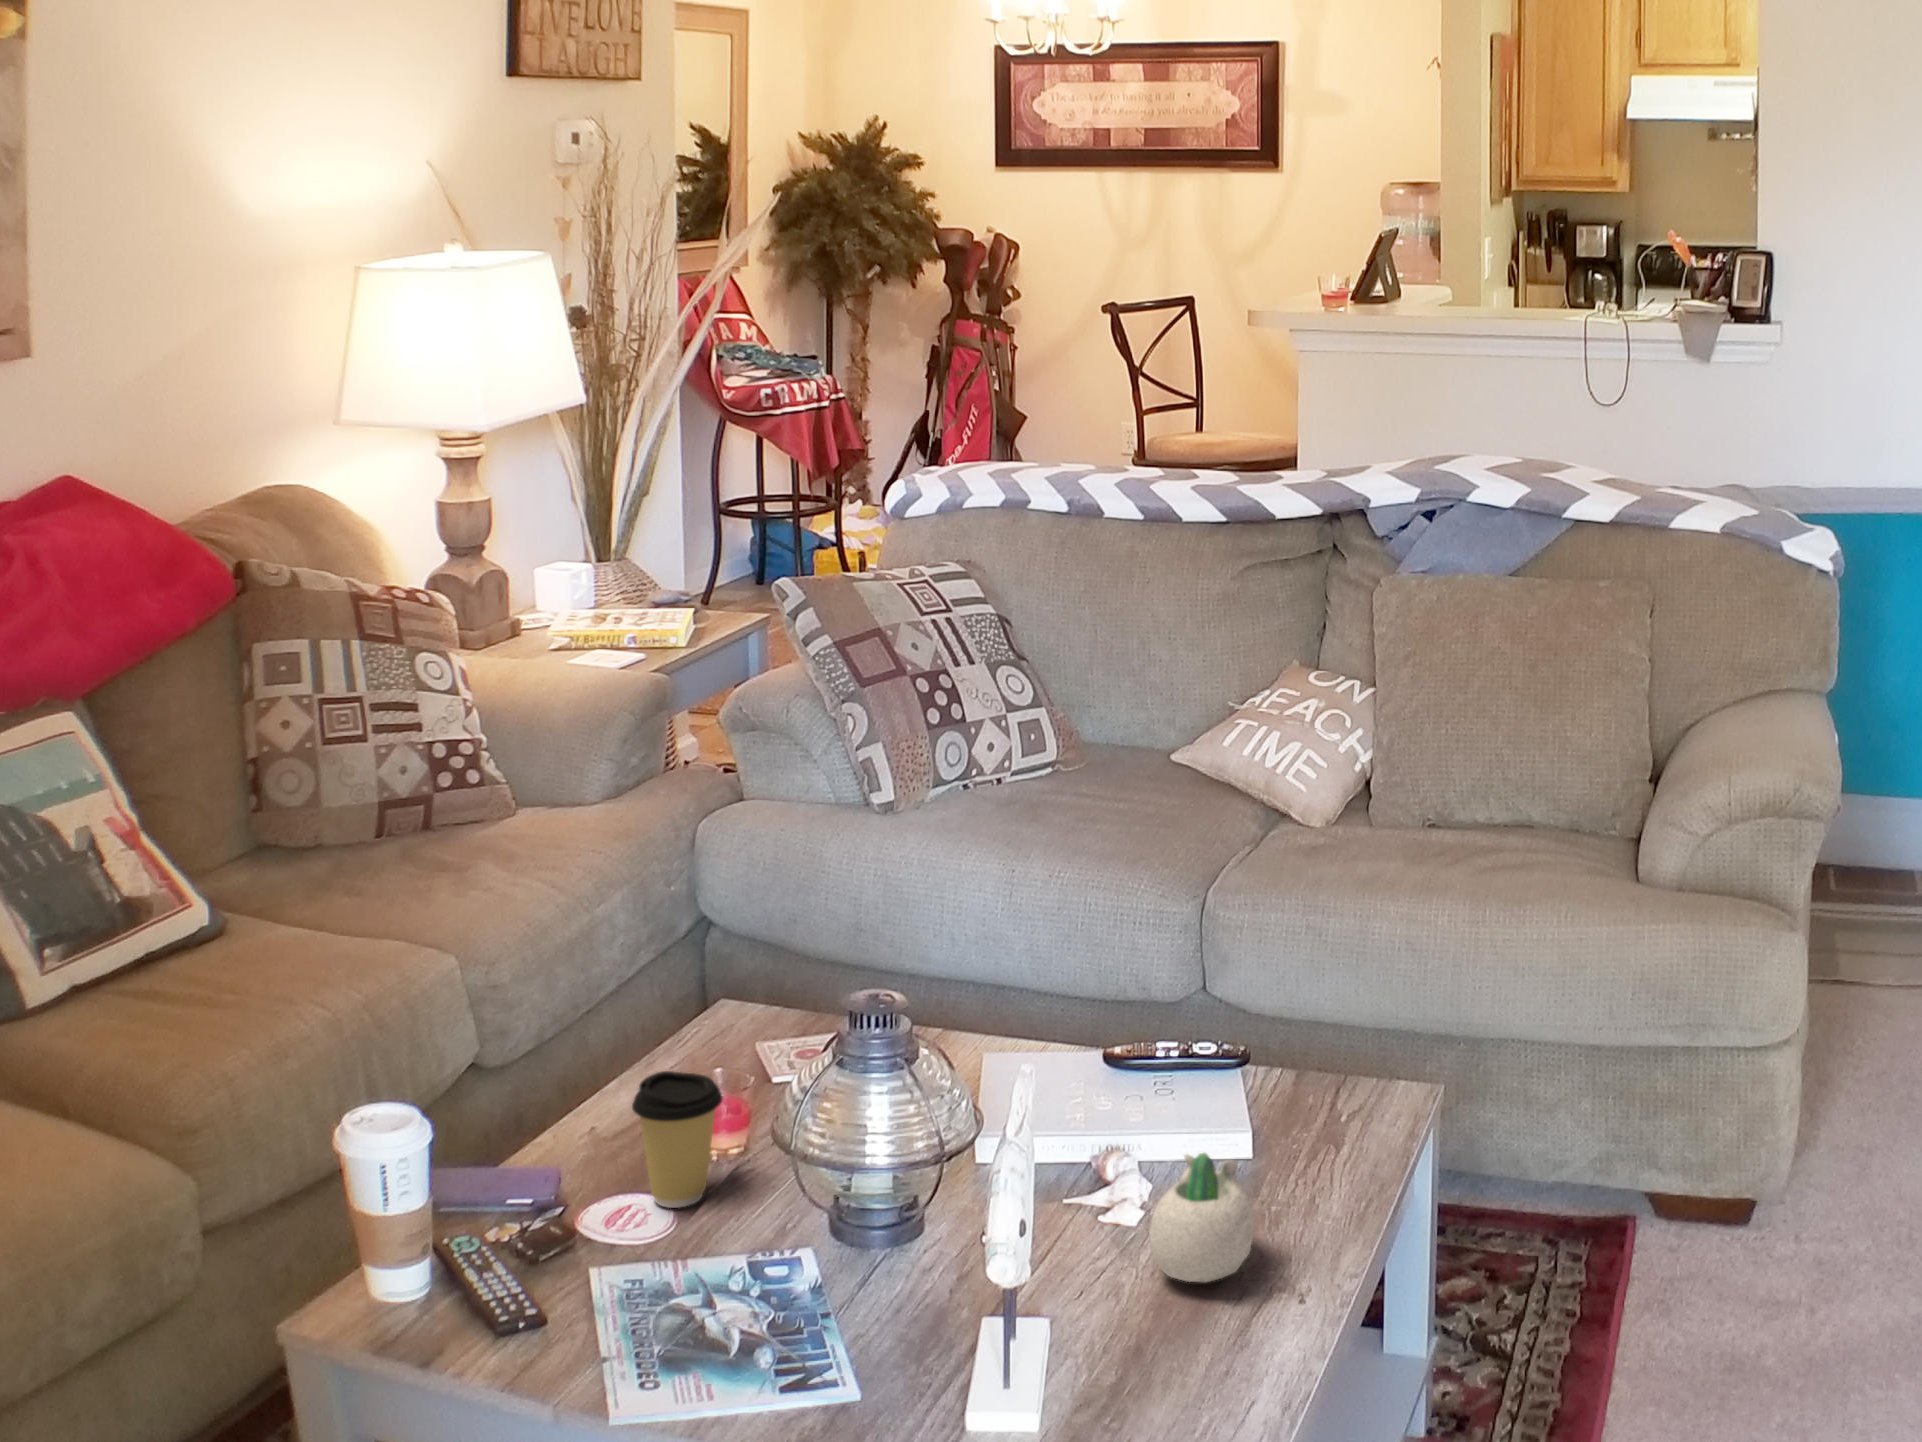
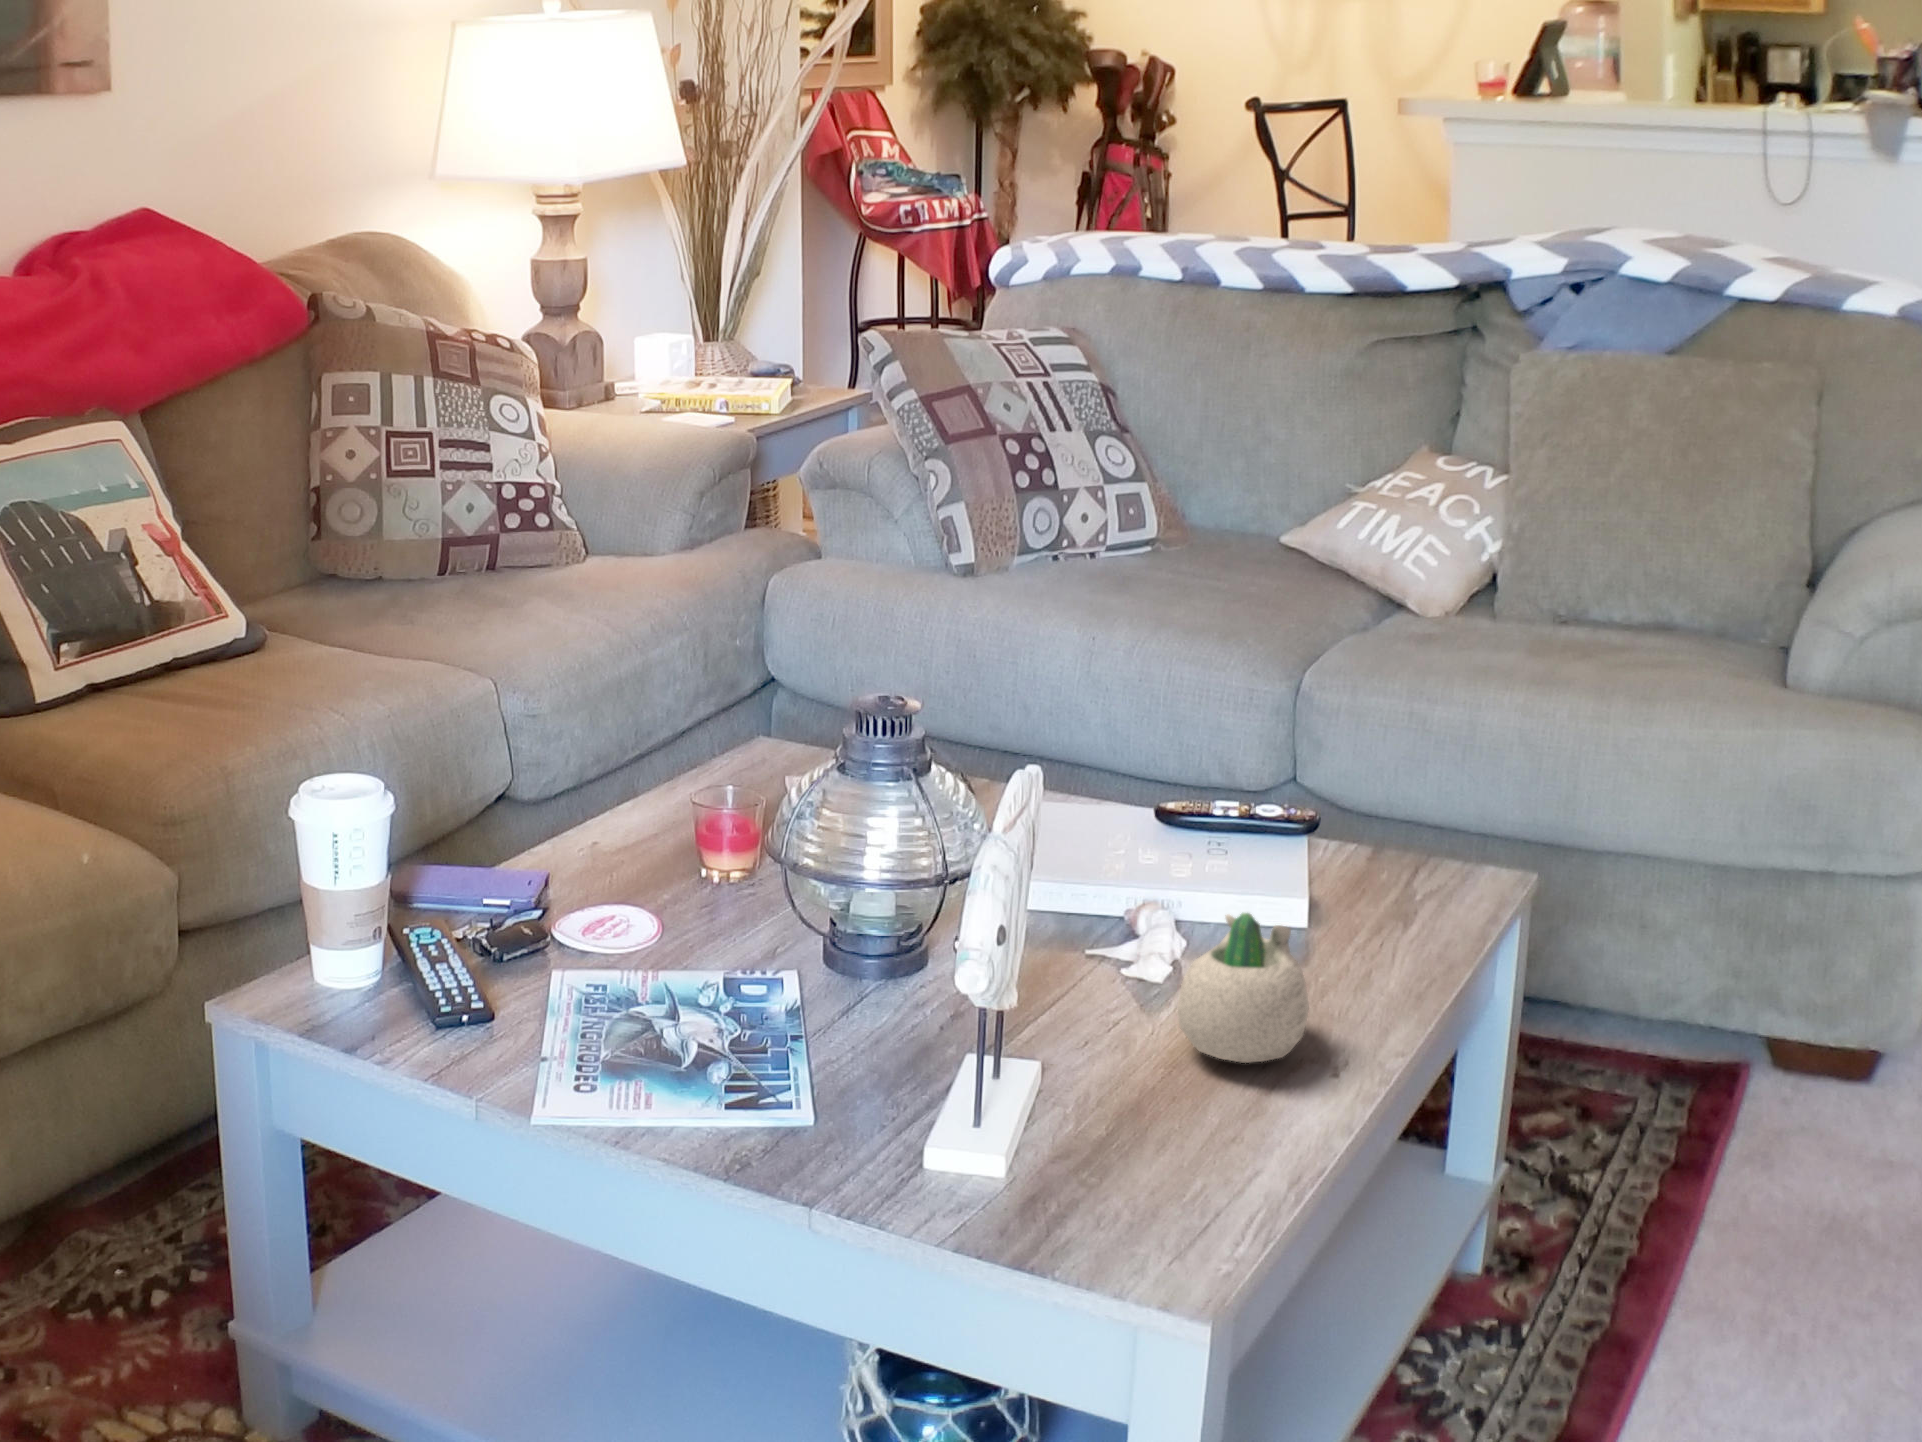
coffee cup: present [632,1071,723,1208] -> none [617,775,714,921]

